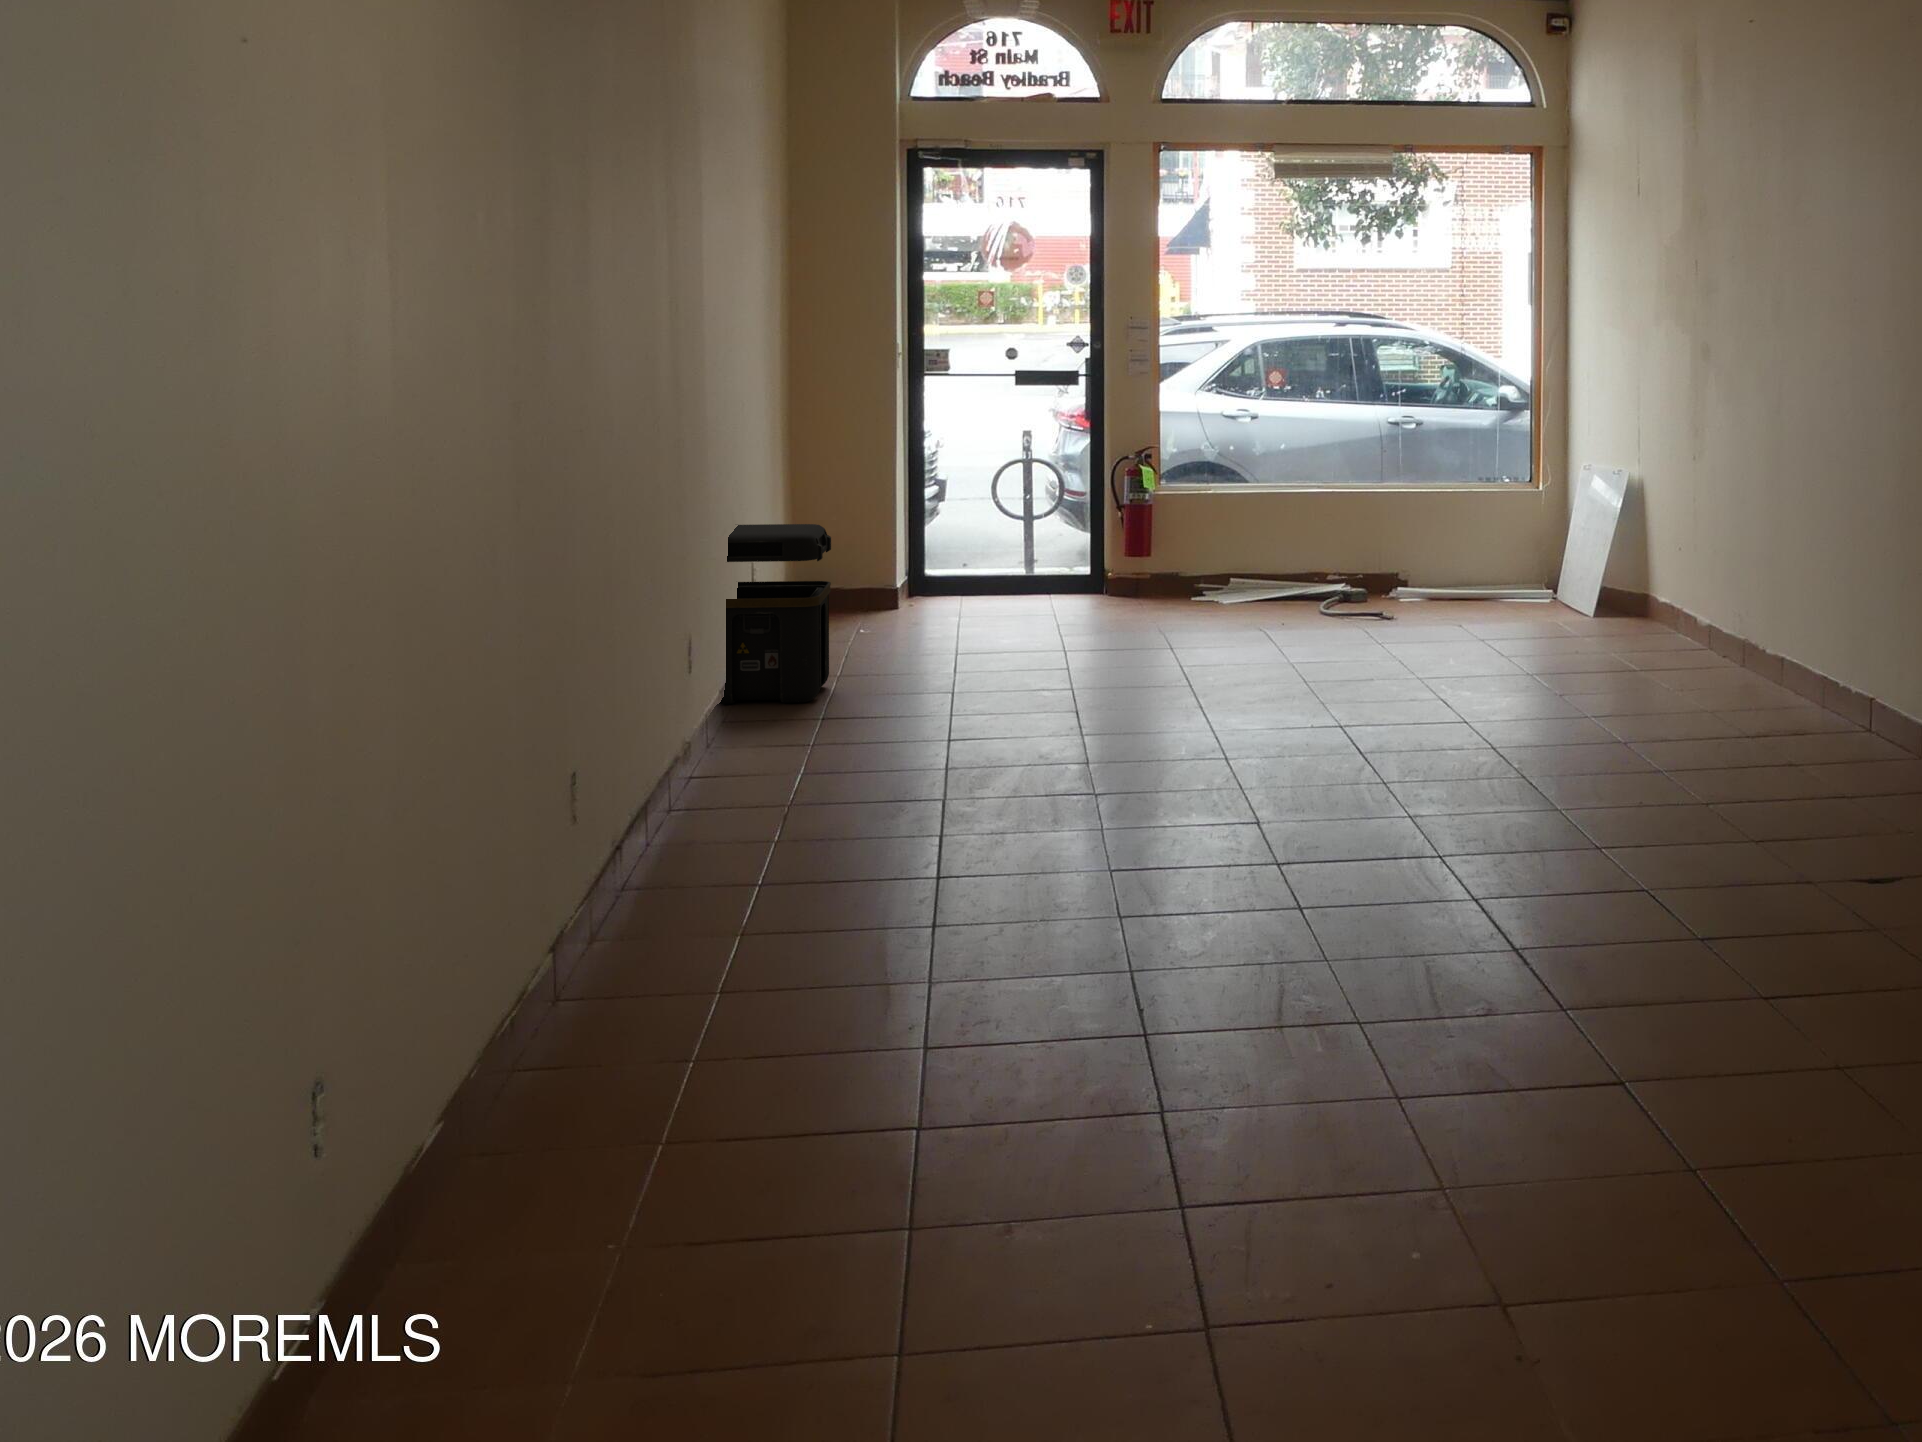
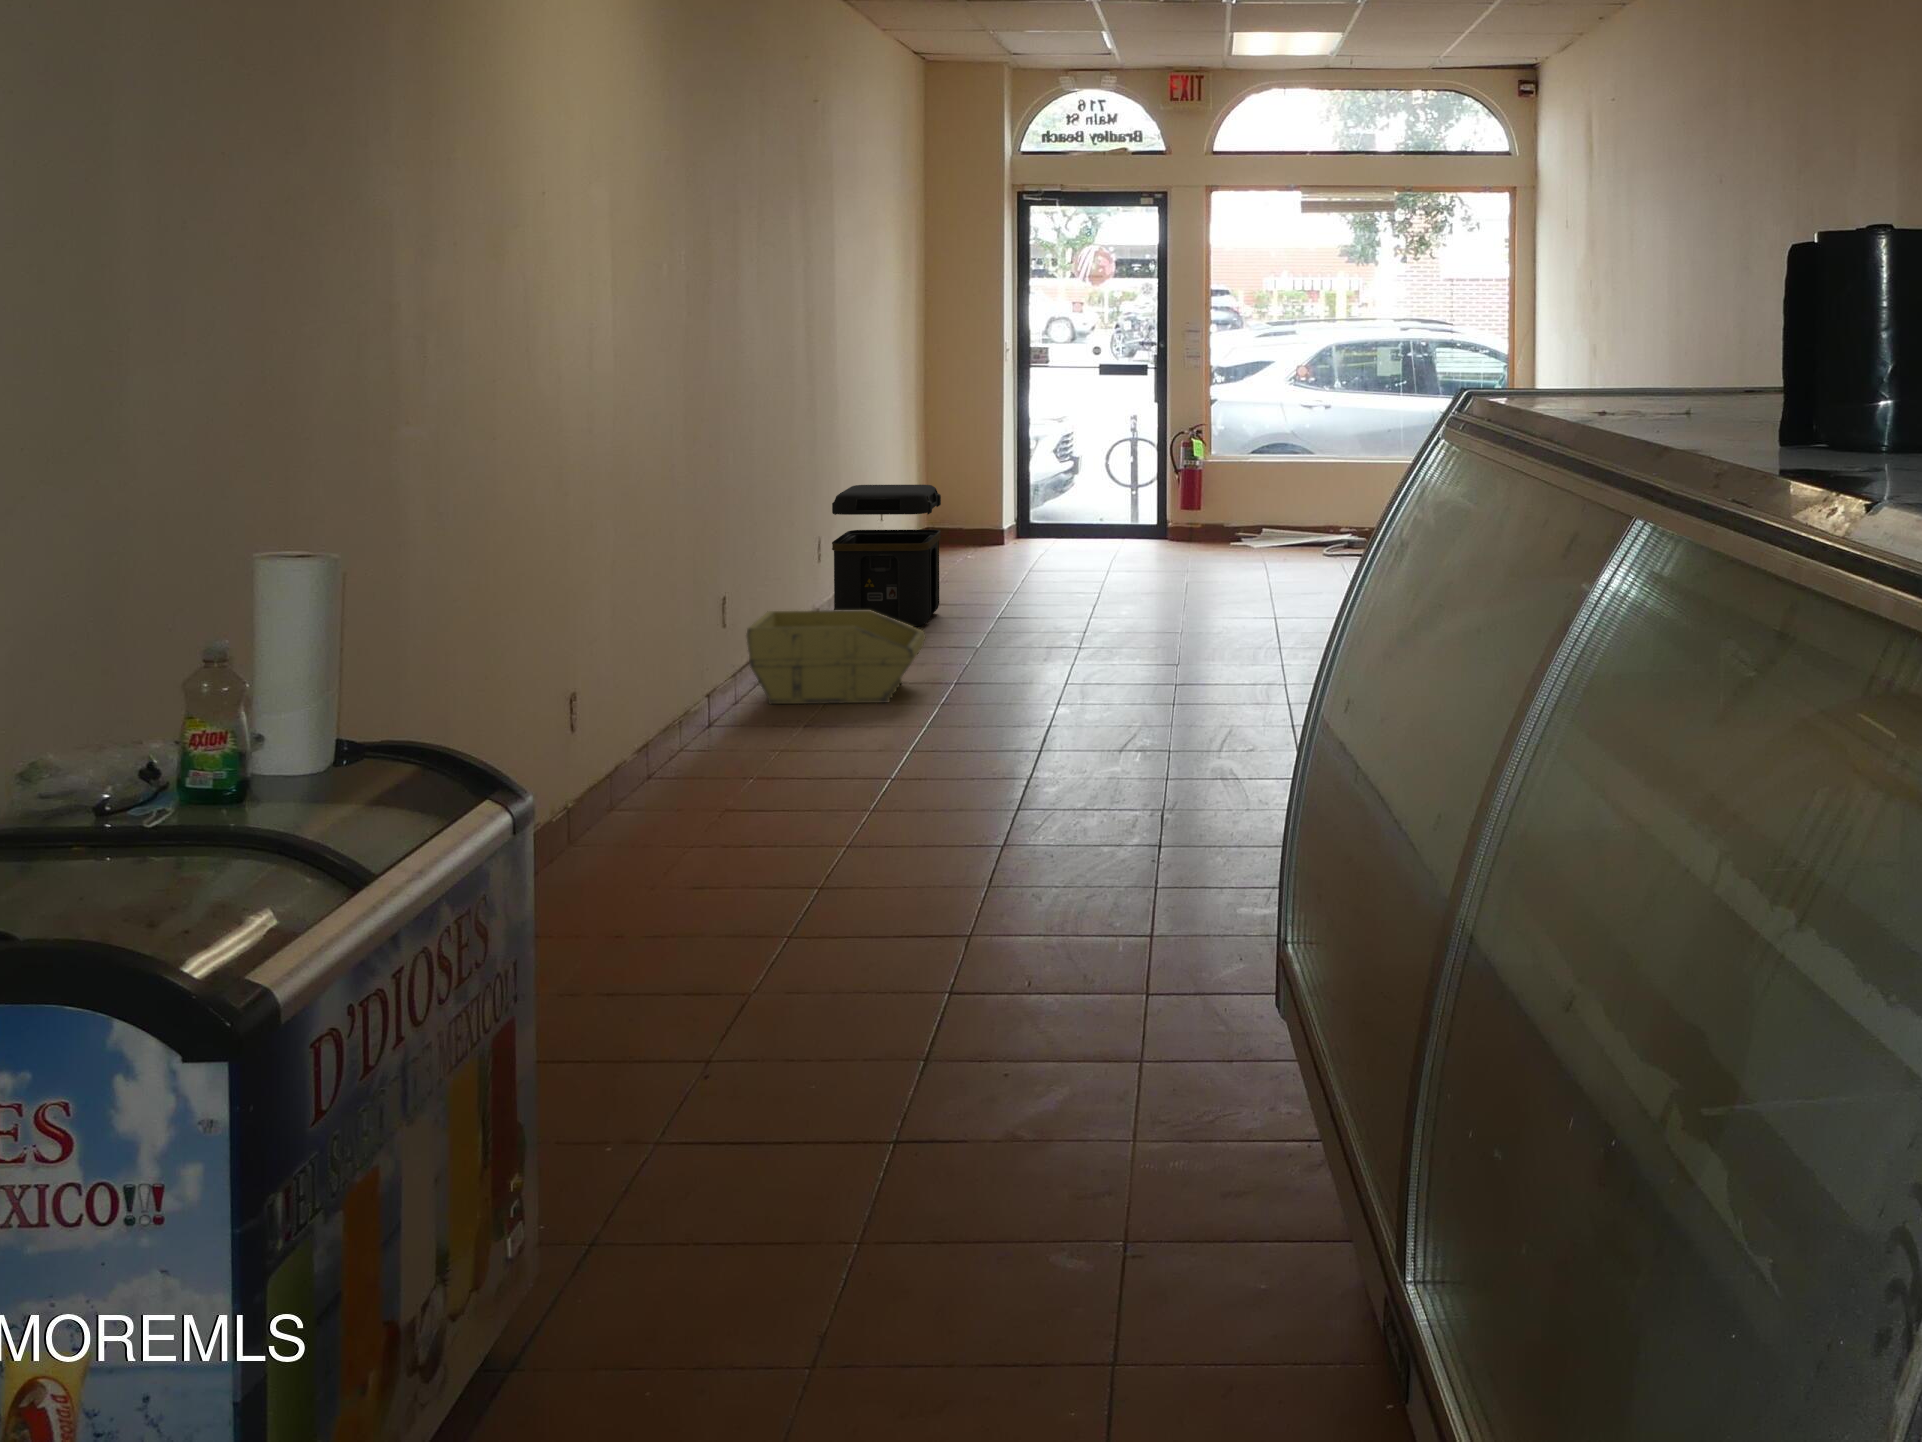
storage bin: none [609,678,830,795] -> present [747,610,925,704]

